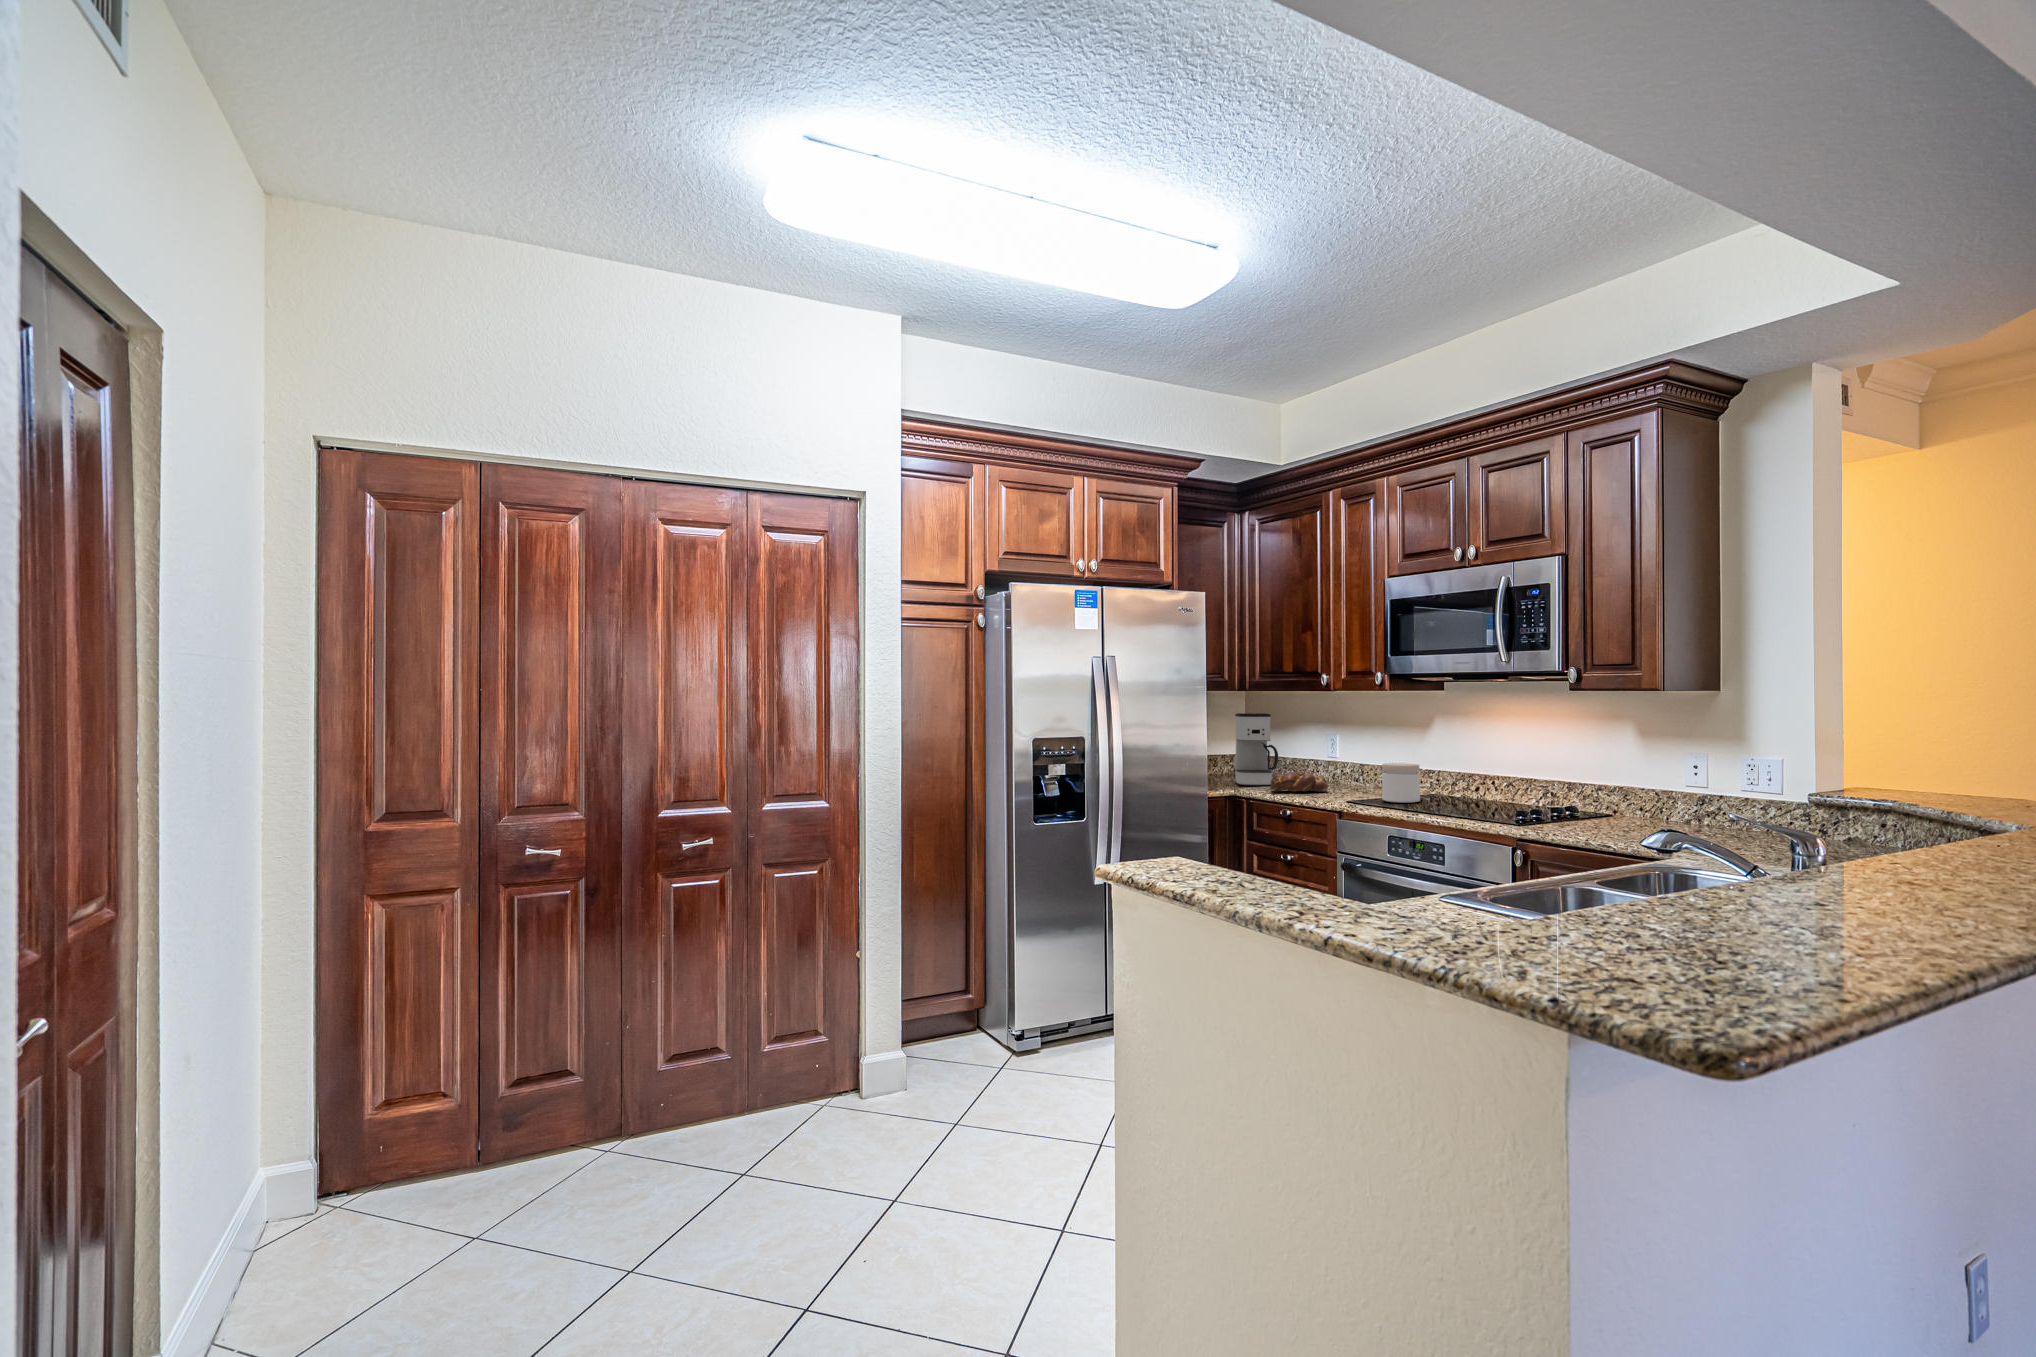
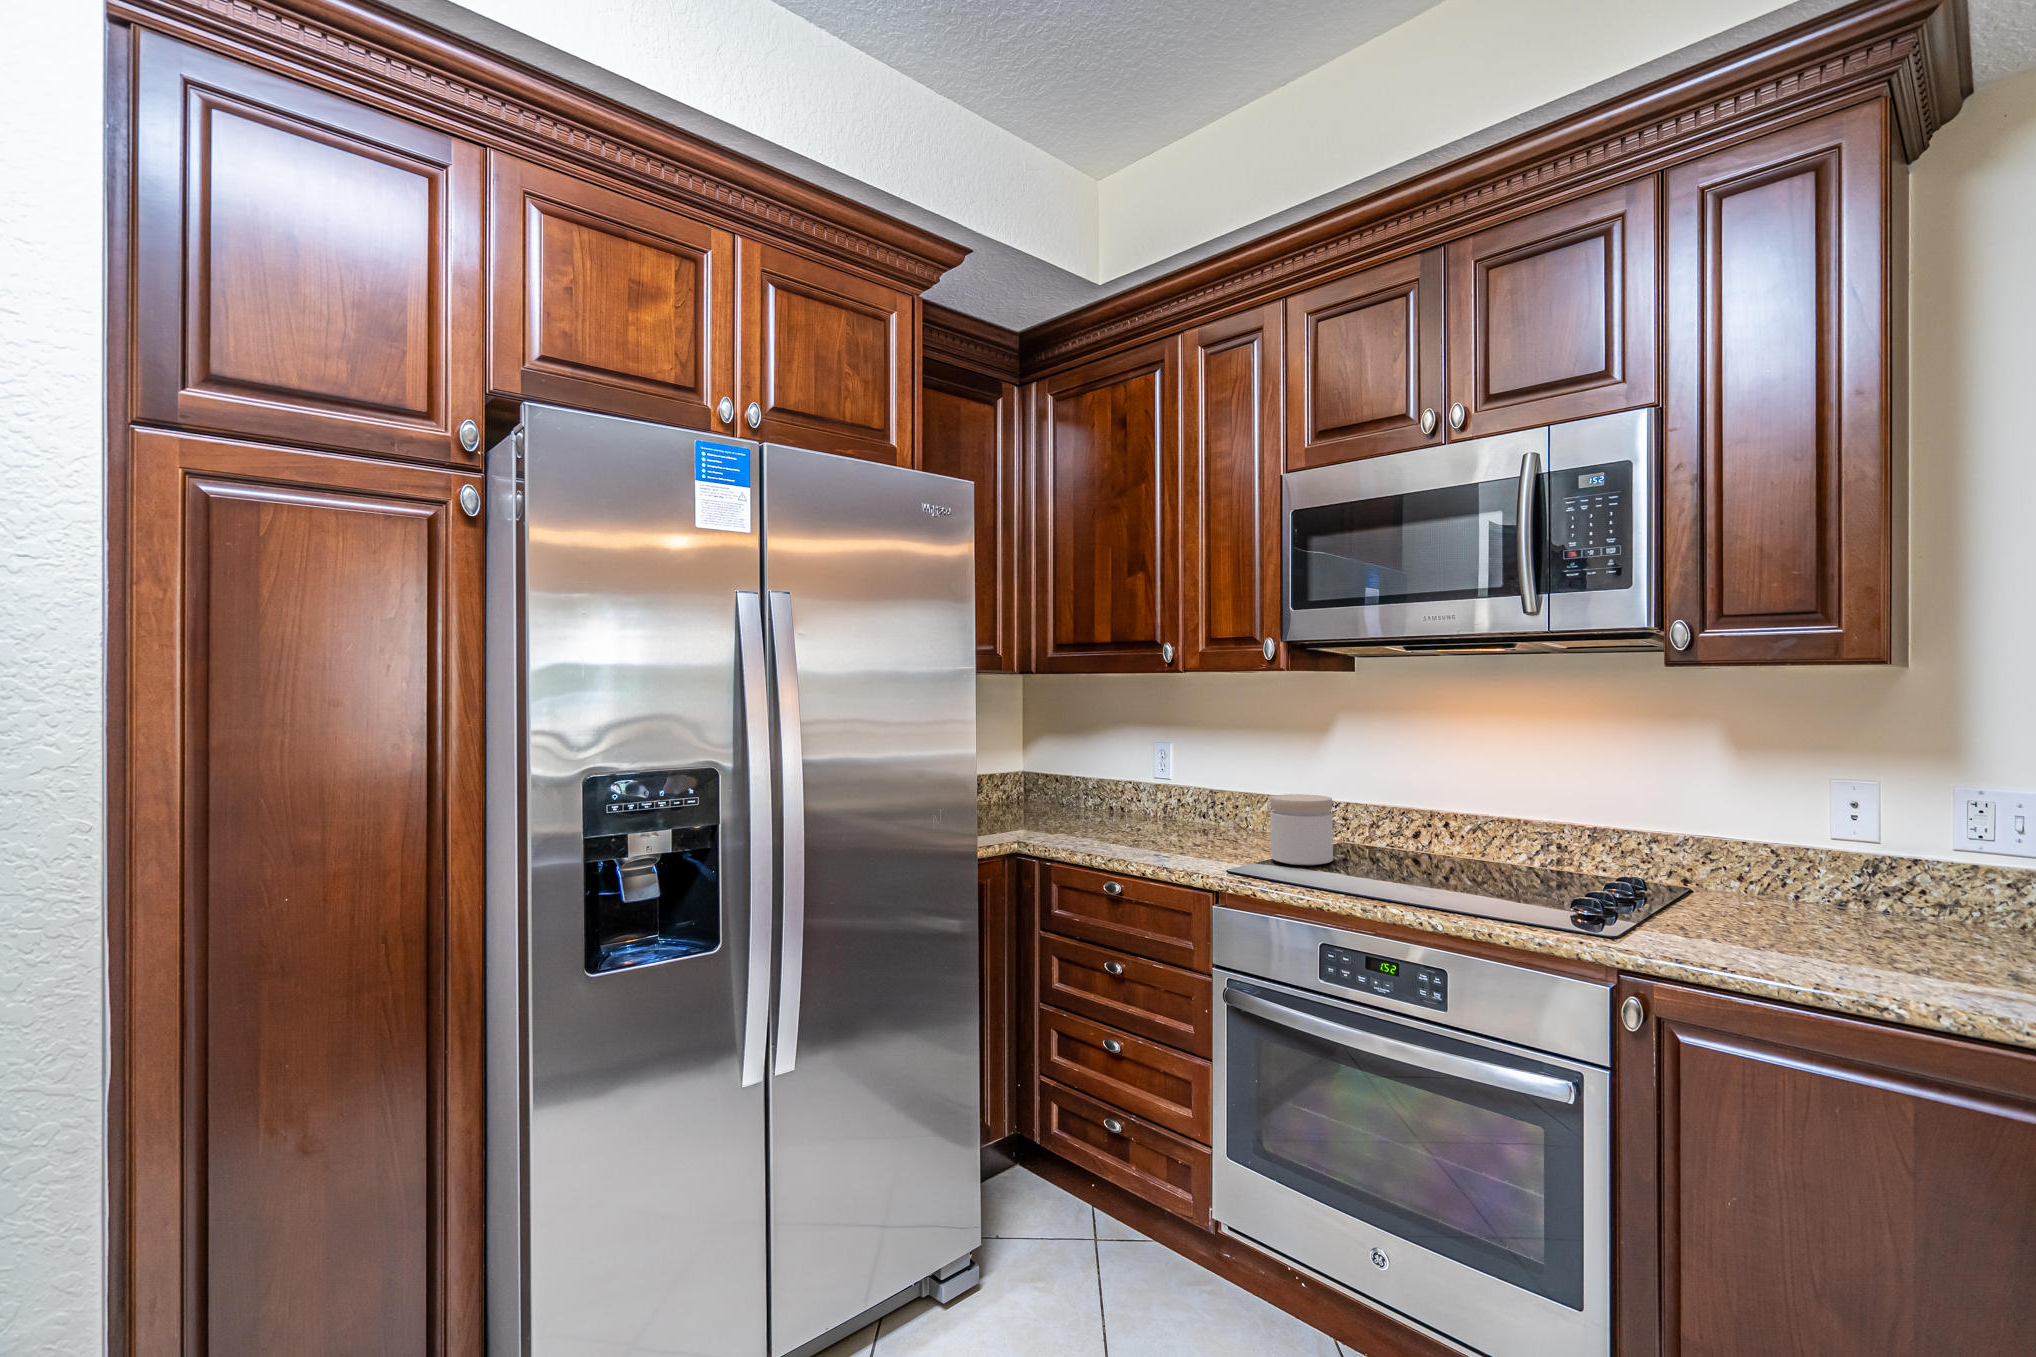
coffee maker: present [1235,713,1278,786] -> none [1010,709,1077,827]
bread loaf: present [1270,771,1328,792] -> none [1073,805,1166,841]

